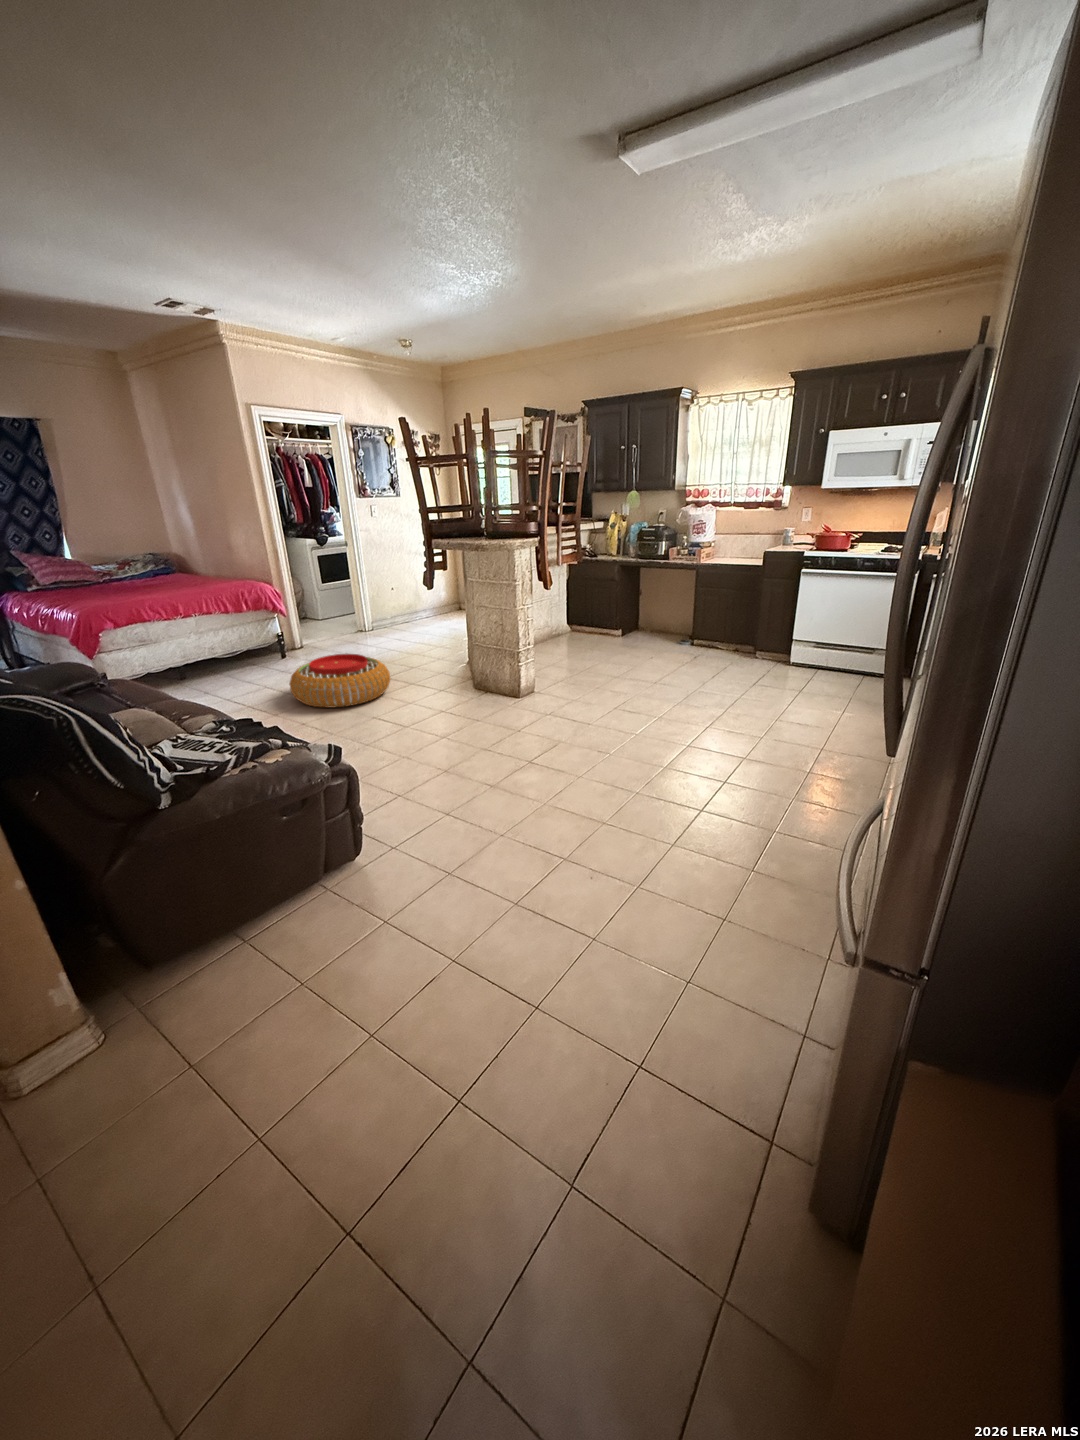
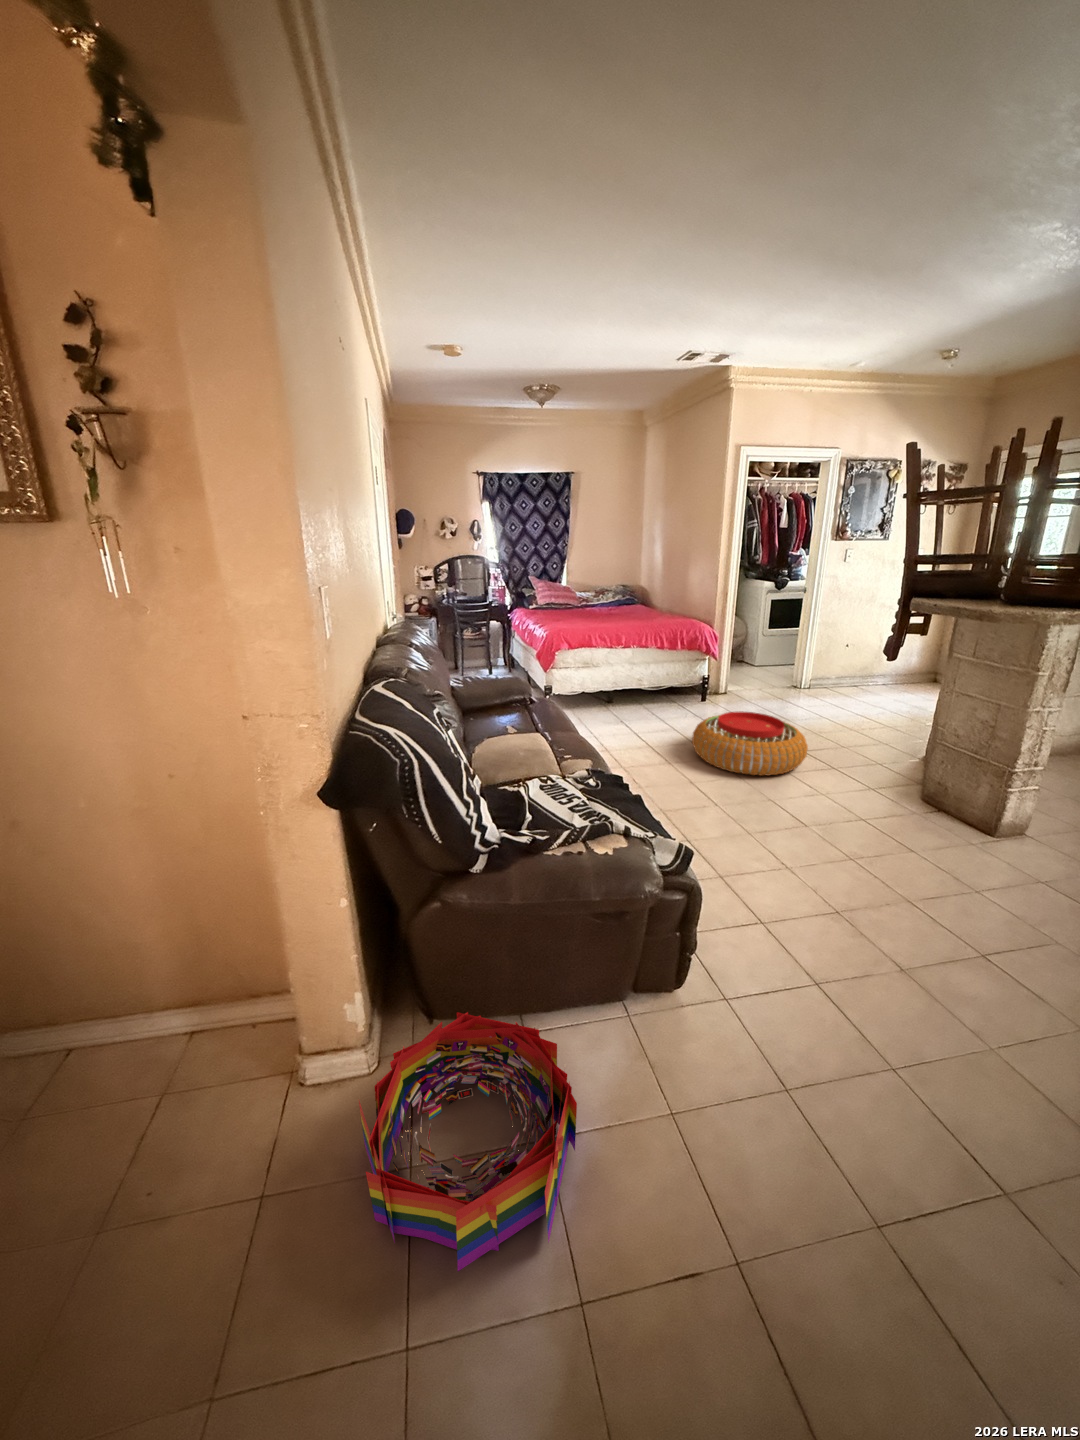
storage bin: none [116,916,332,1107] -> present [359,1012,577,1271]

